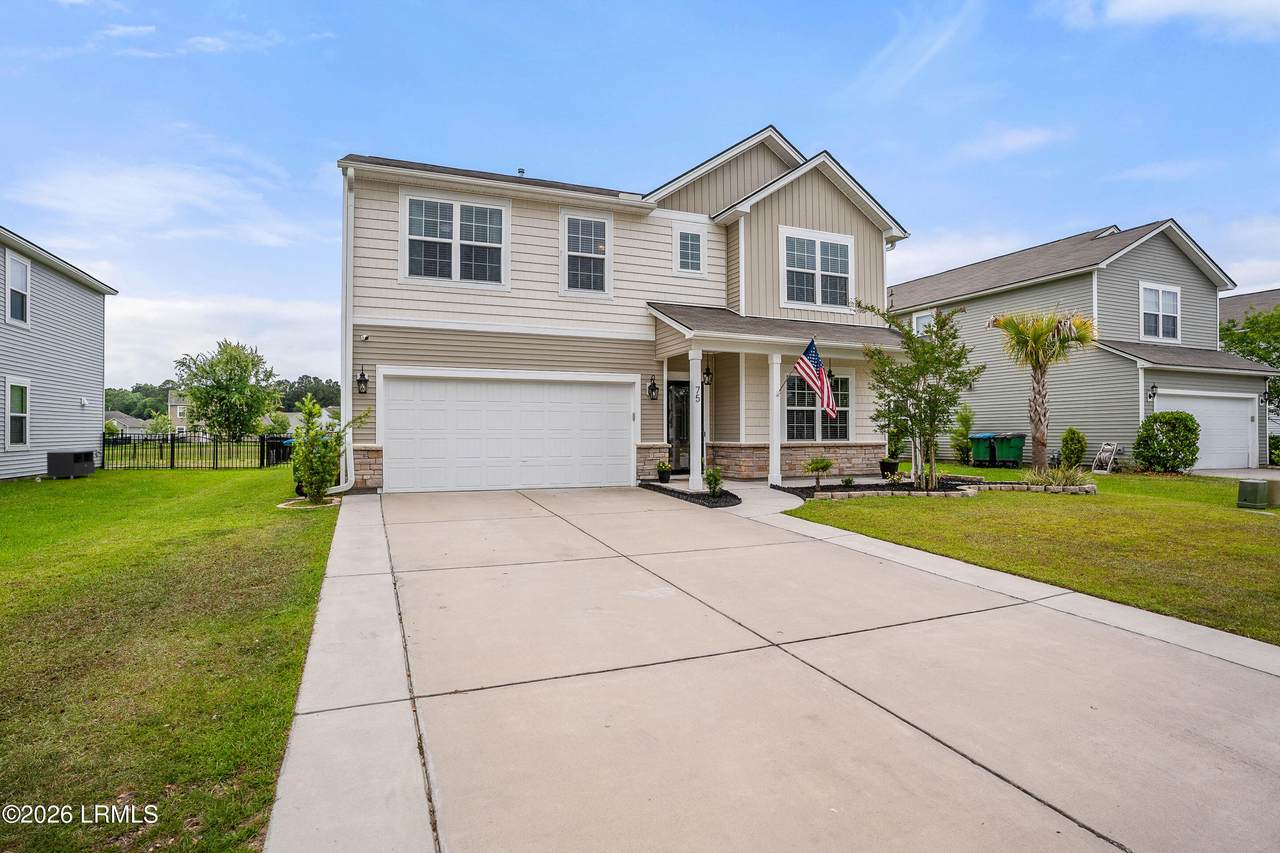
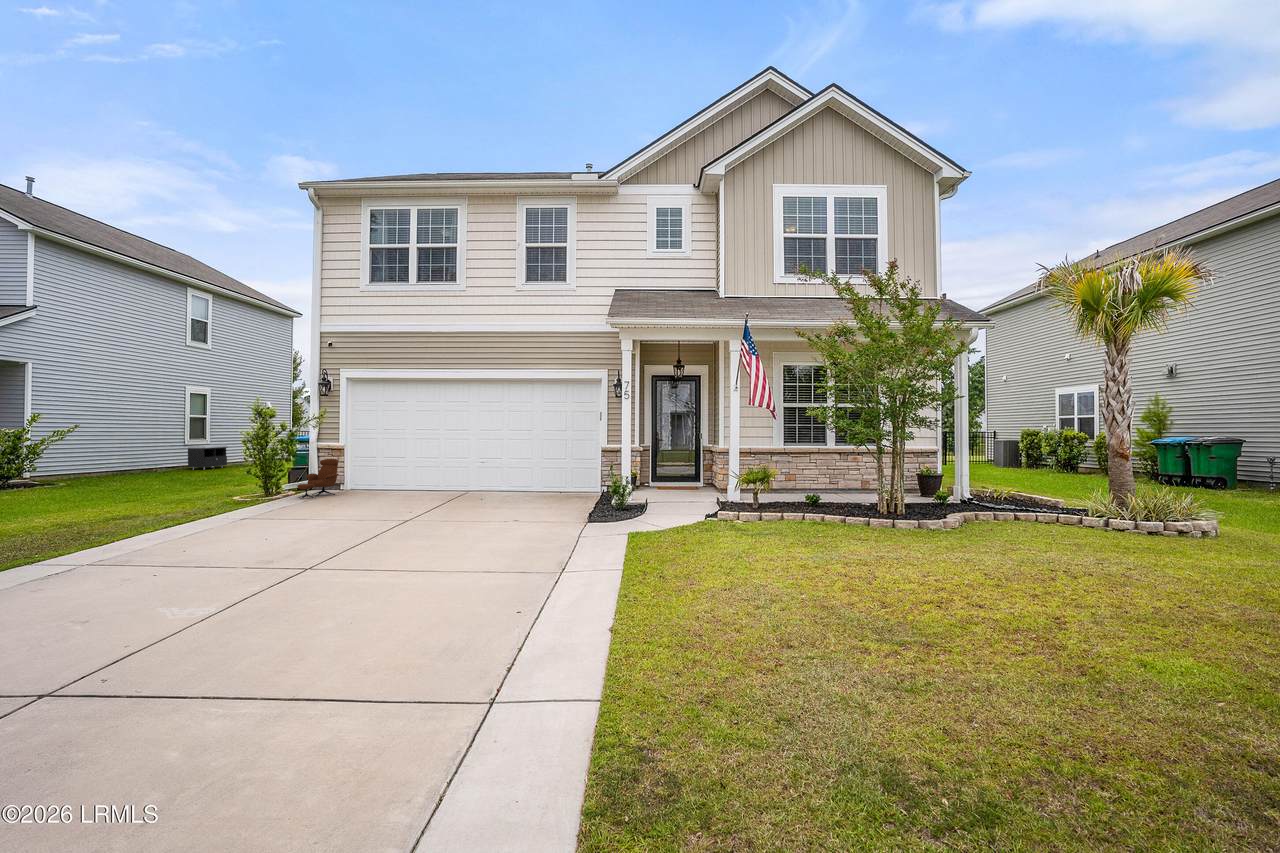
lounge chair: none [351,459,386,502] -> present [297,459,339,499]

